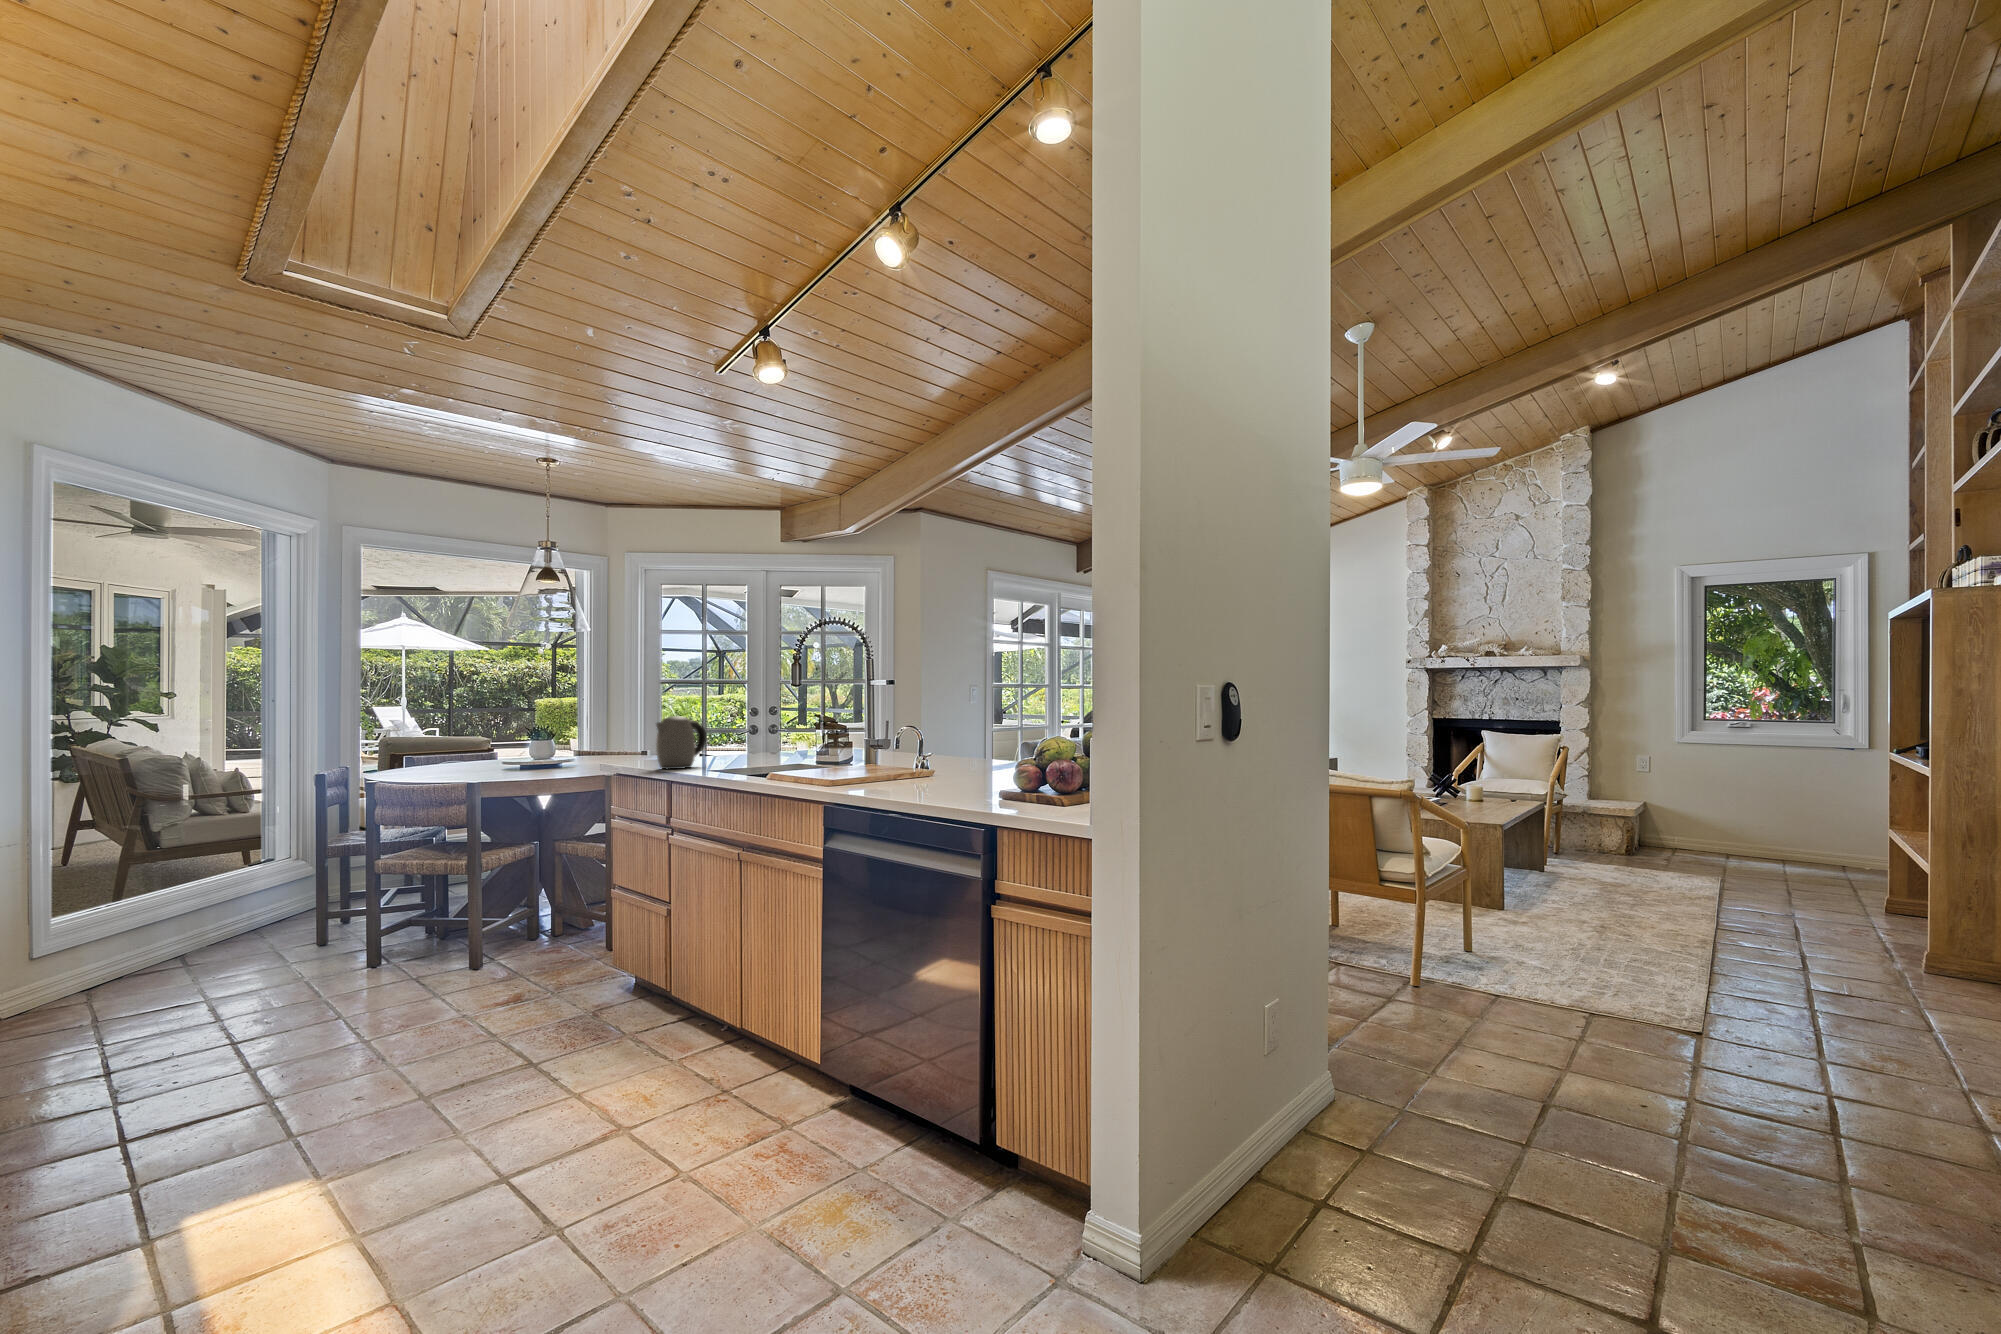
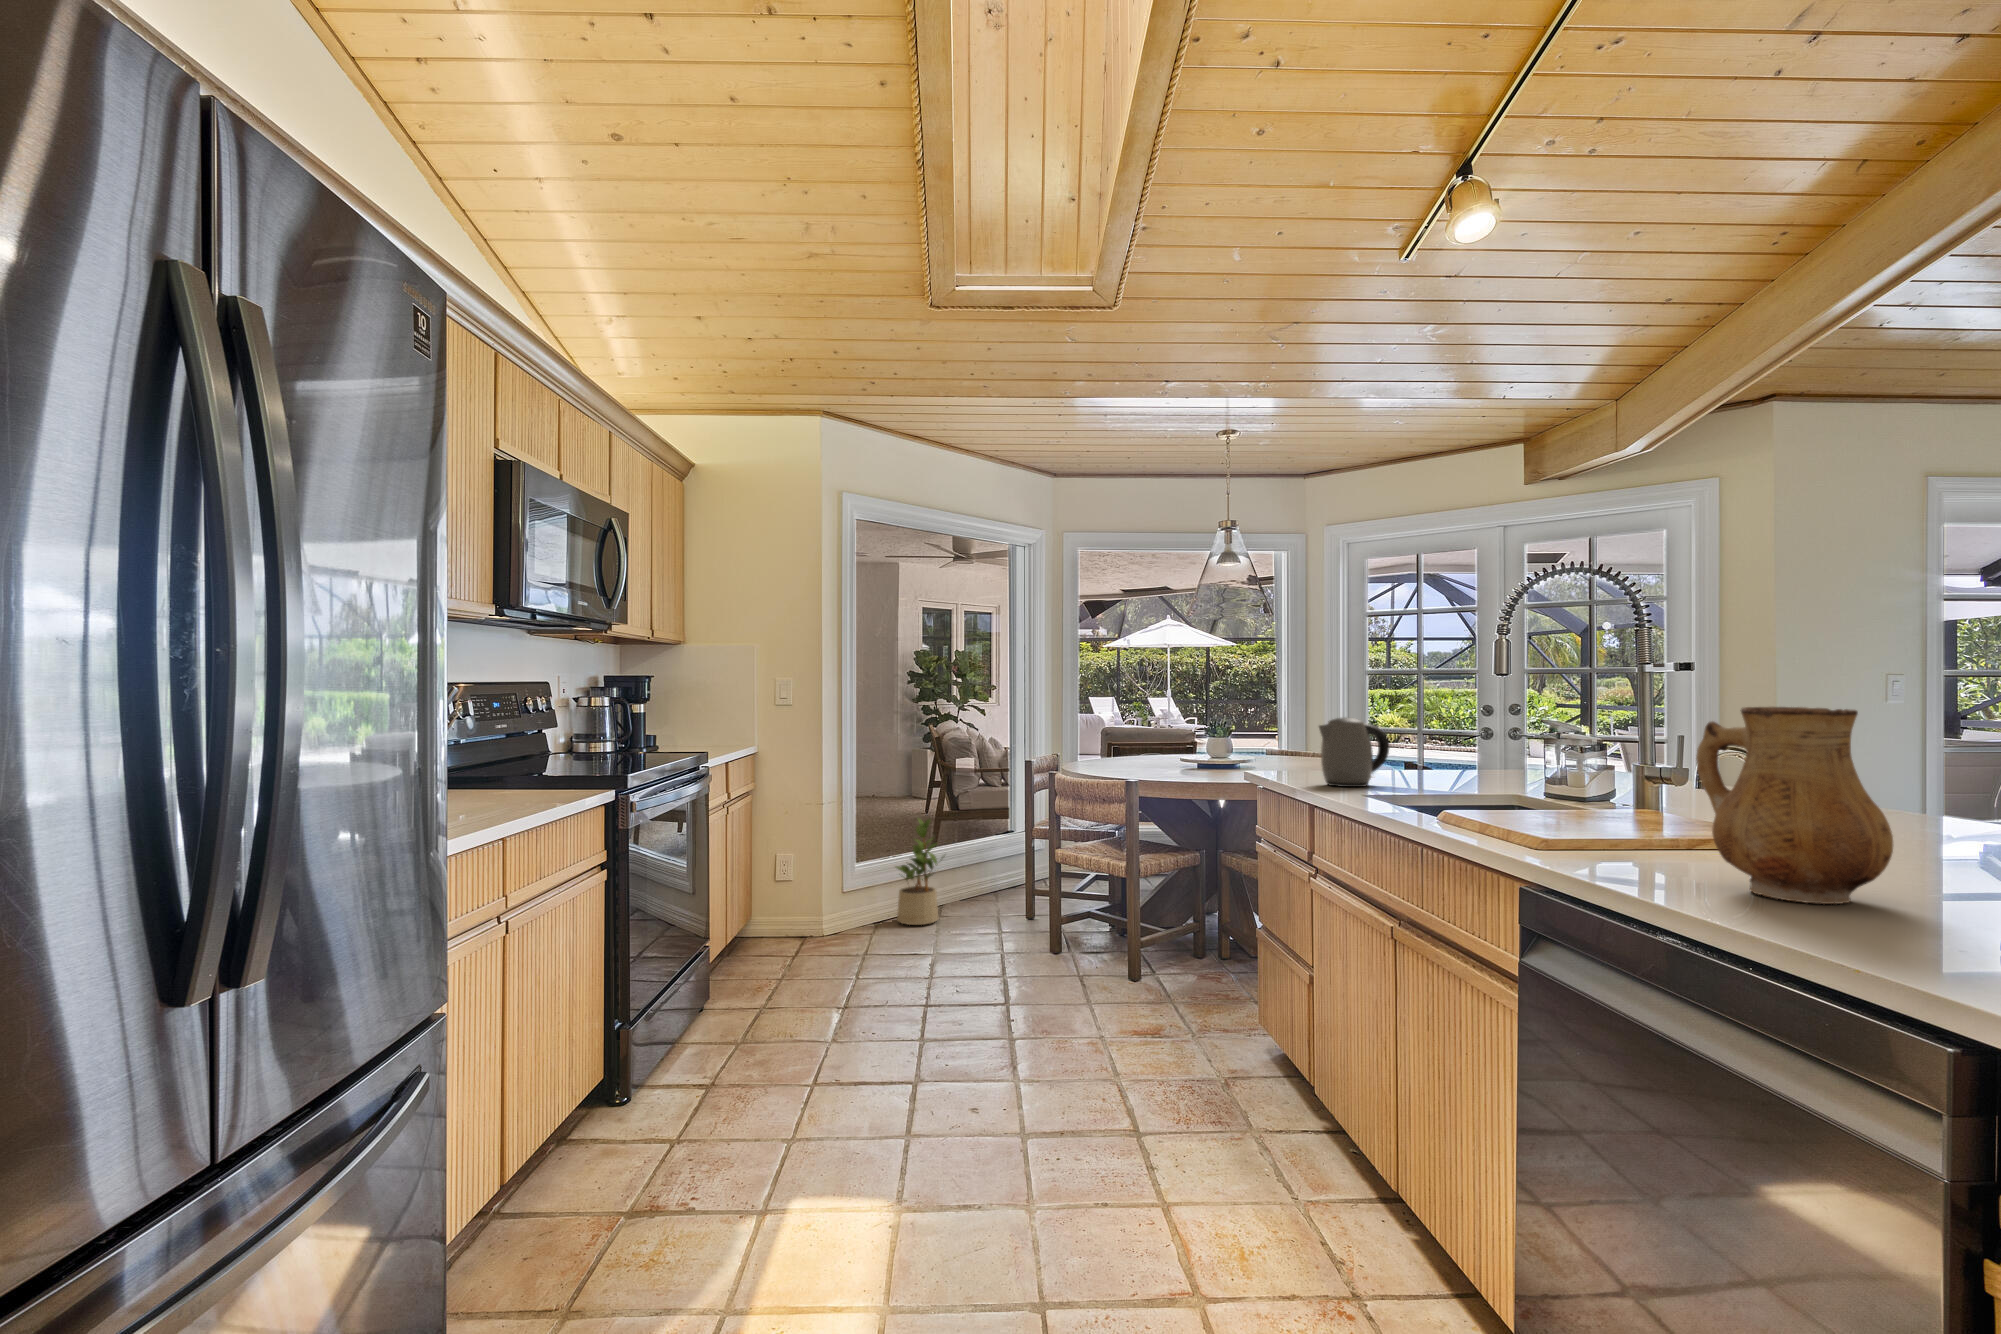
ceramic pitcher: none [907,700,976,789] -> present [1696,707,1893,904]
potted plant: none [85,857,174,993] -> present [896,819,945,925]

